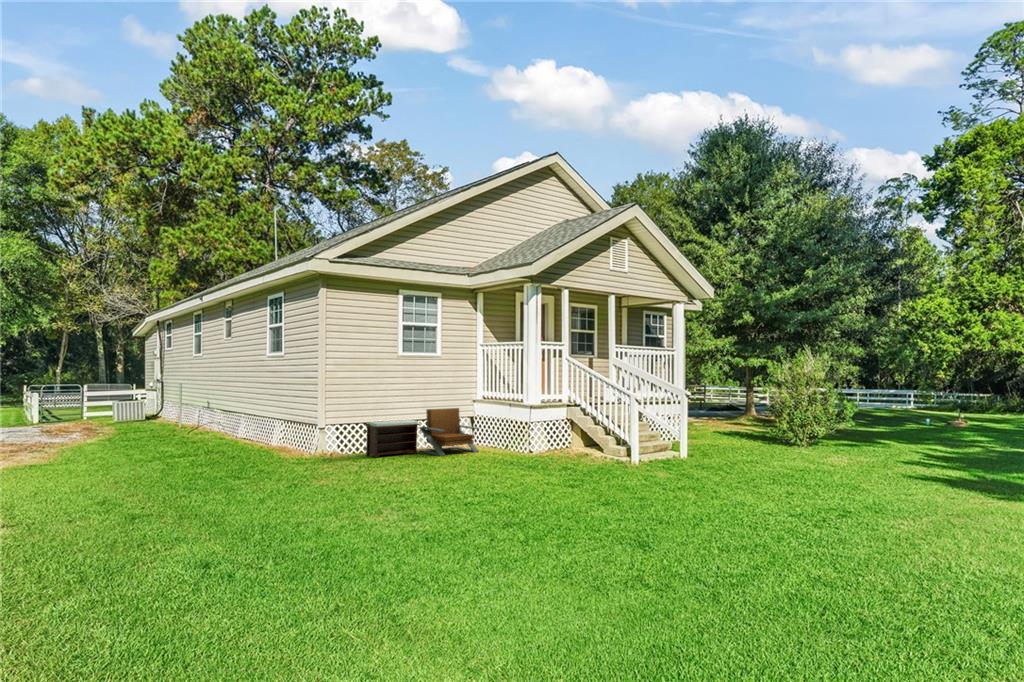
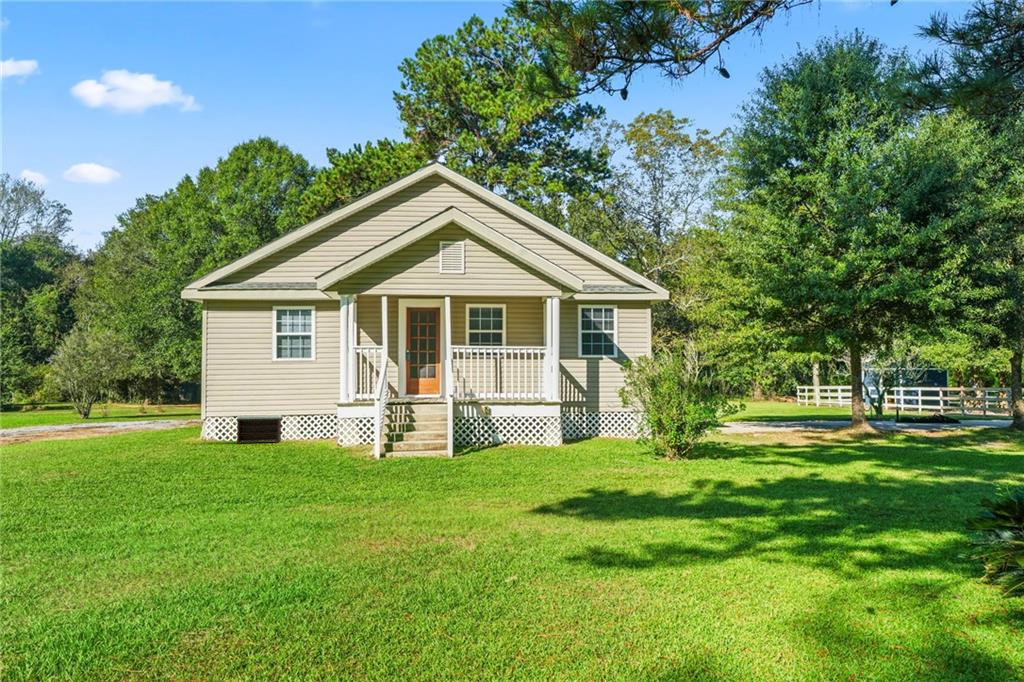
lounge chair: present [419,408,479,456] -> none [283,406,330,445]

